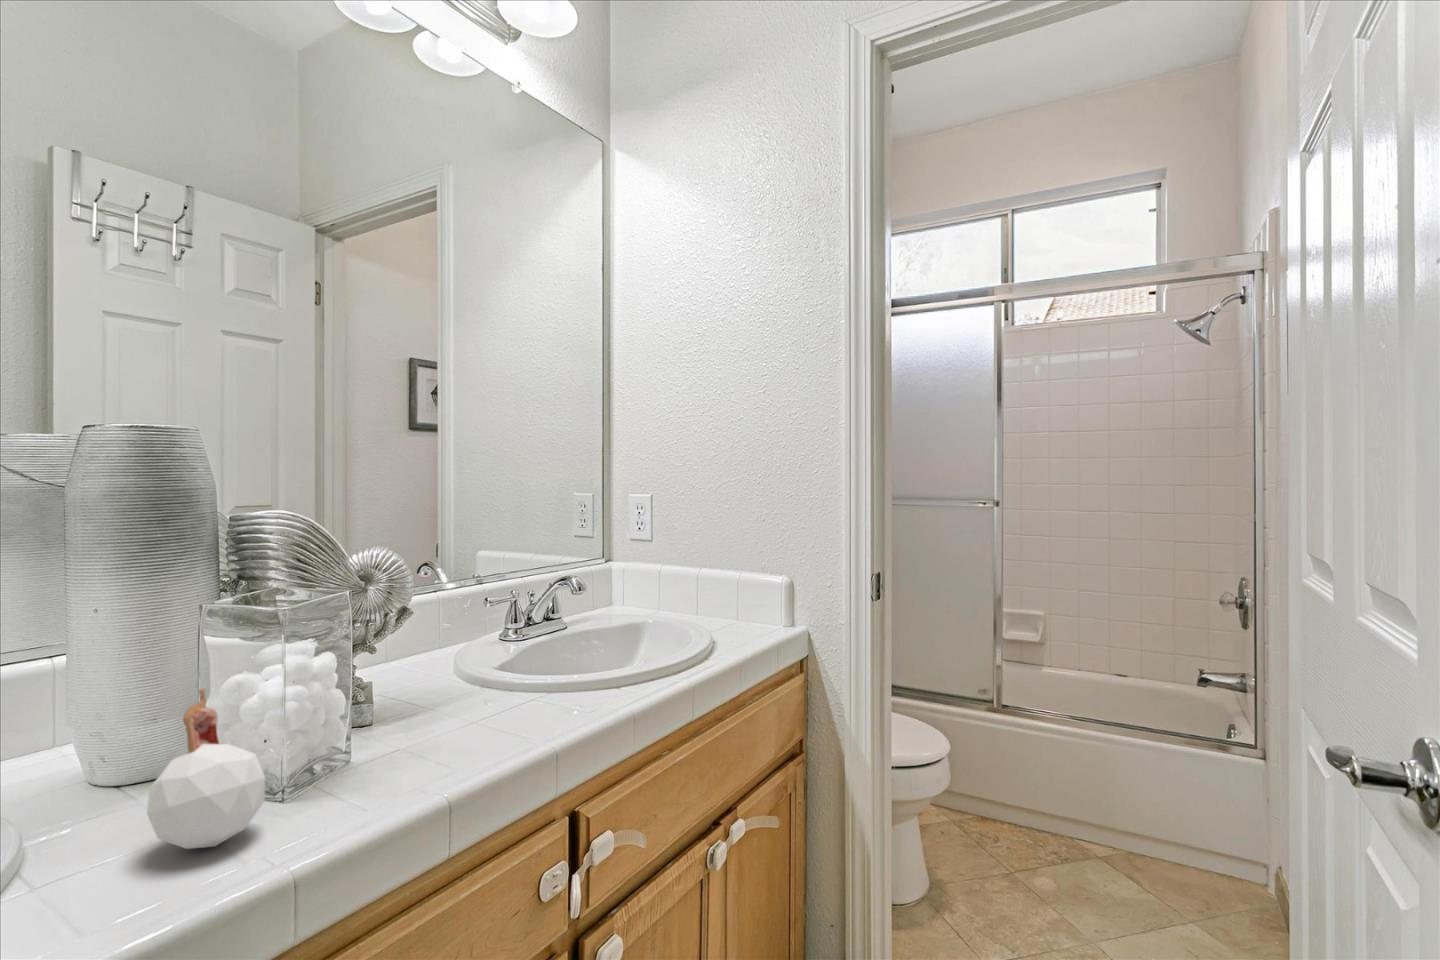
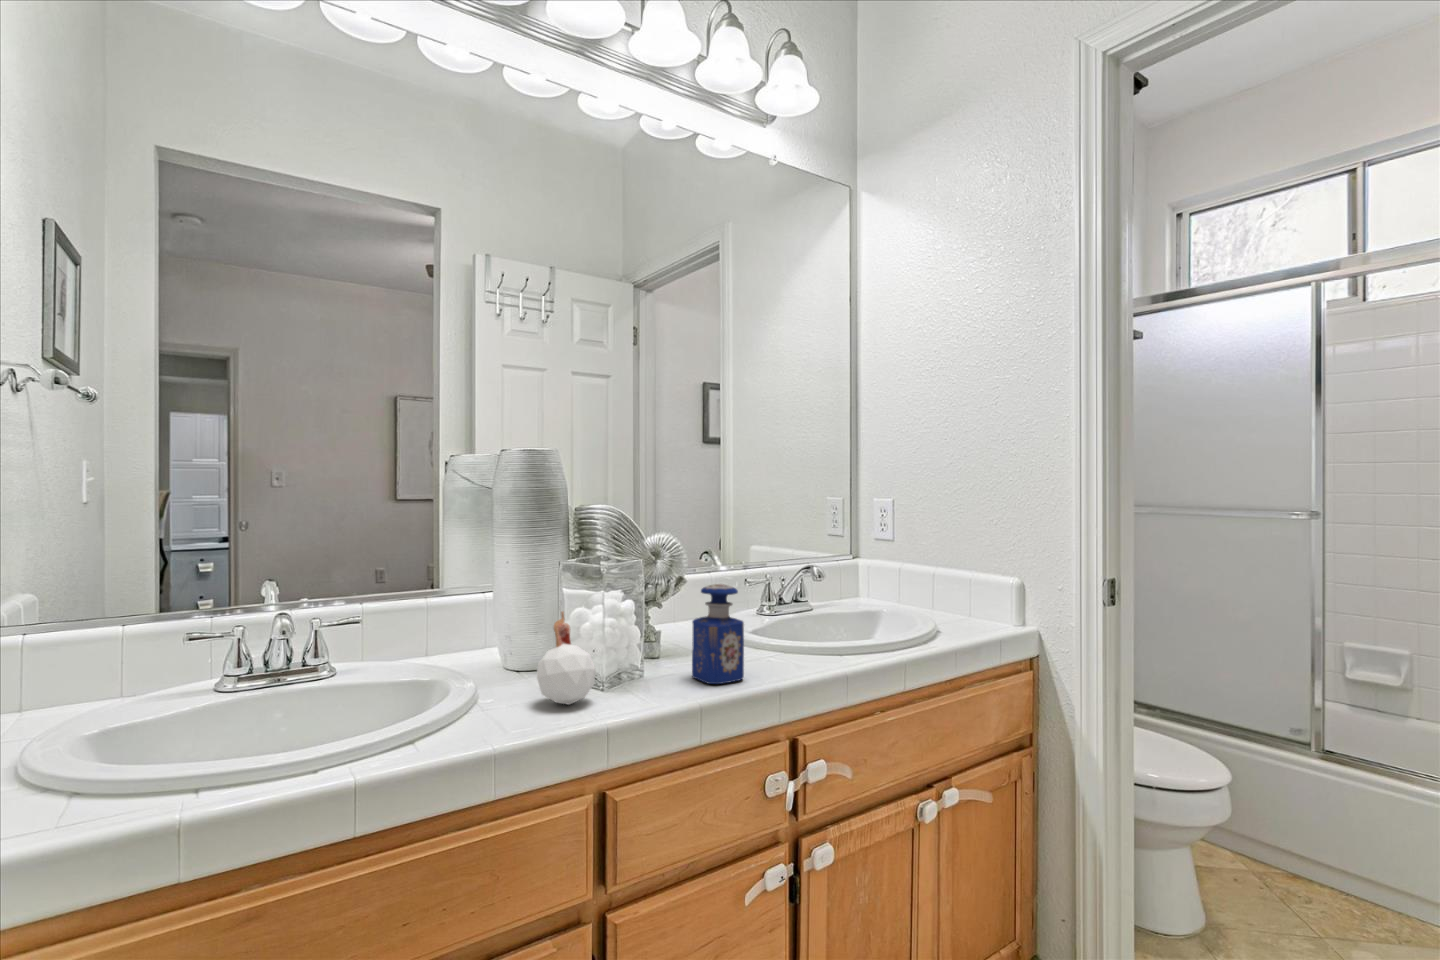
perfume bottle: none [428,618,504,761] -> present [692,584,744,684]

